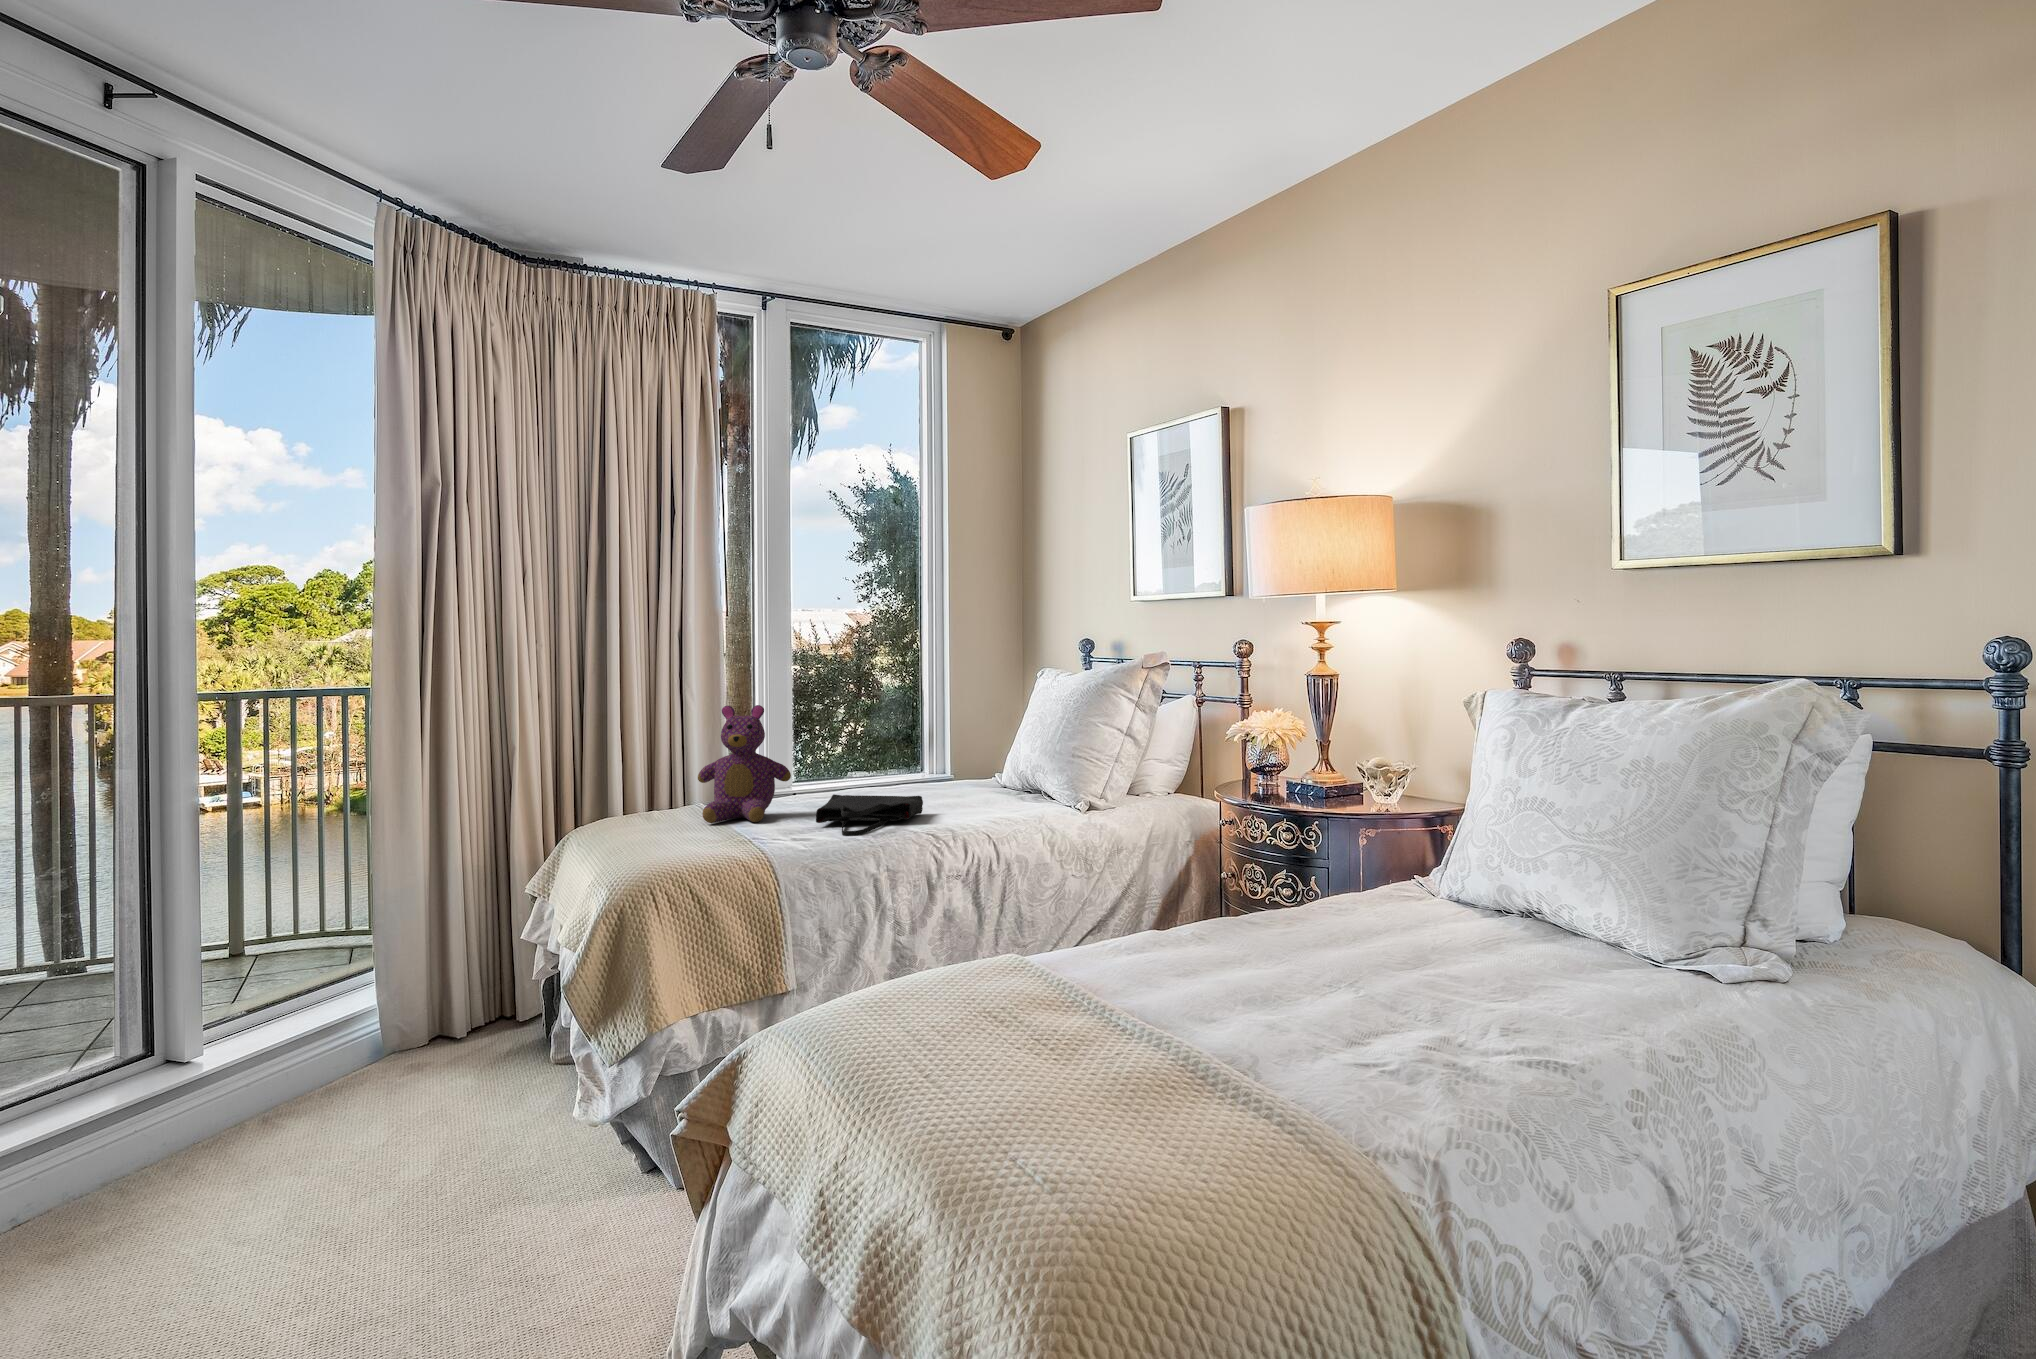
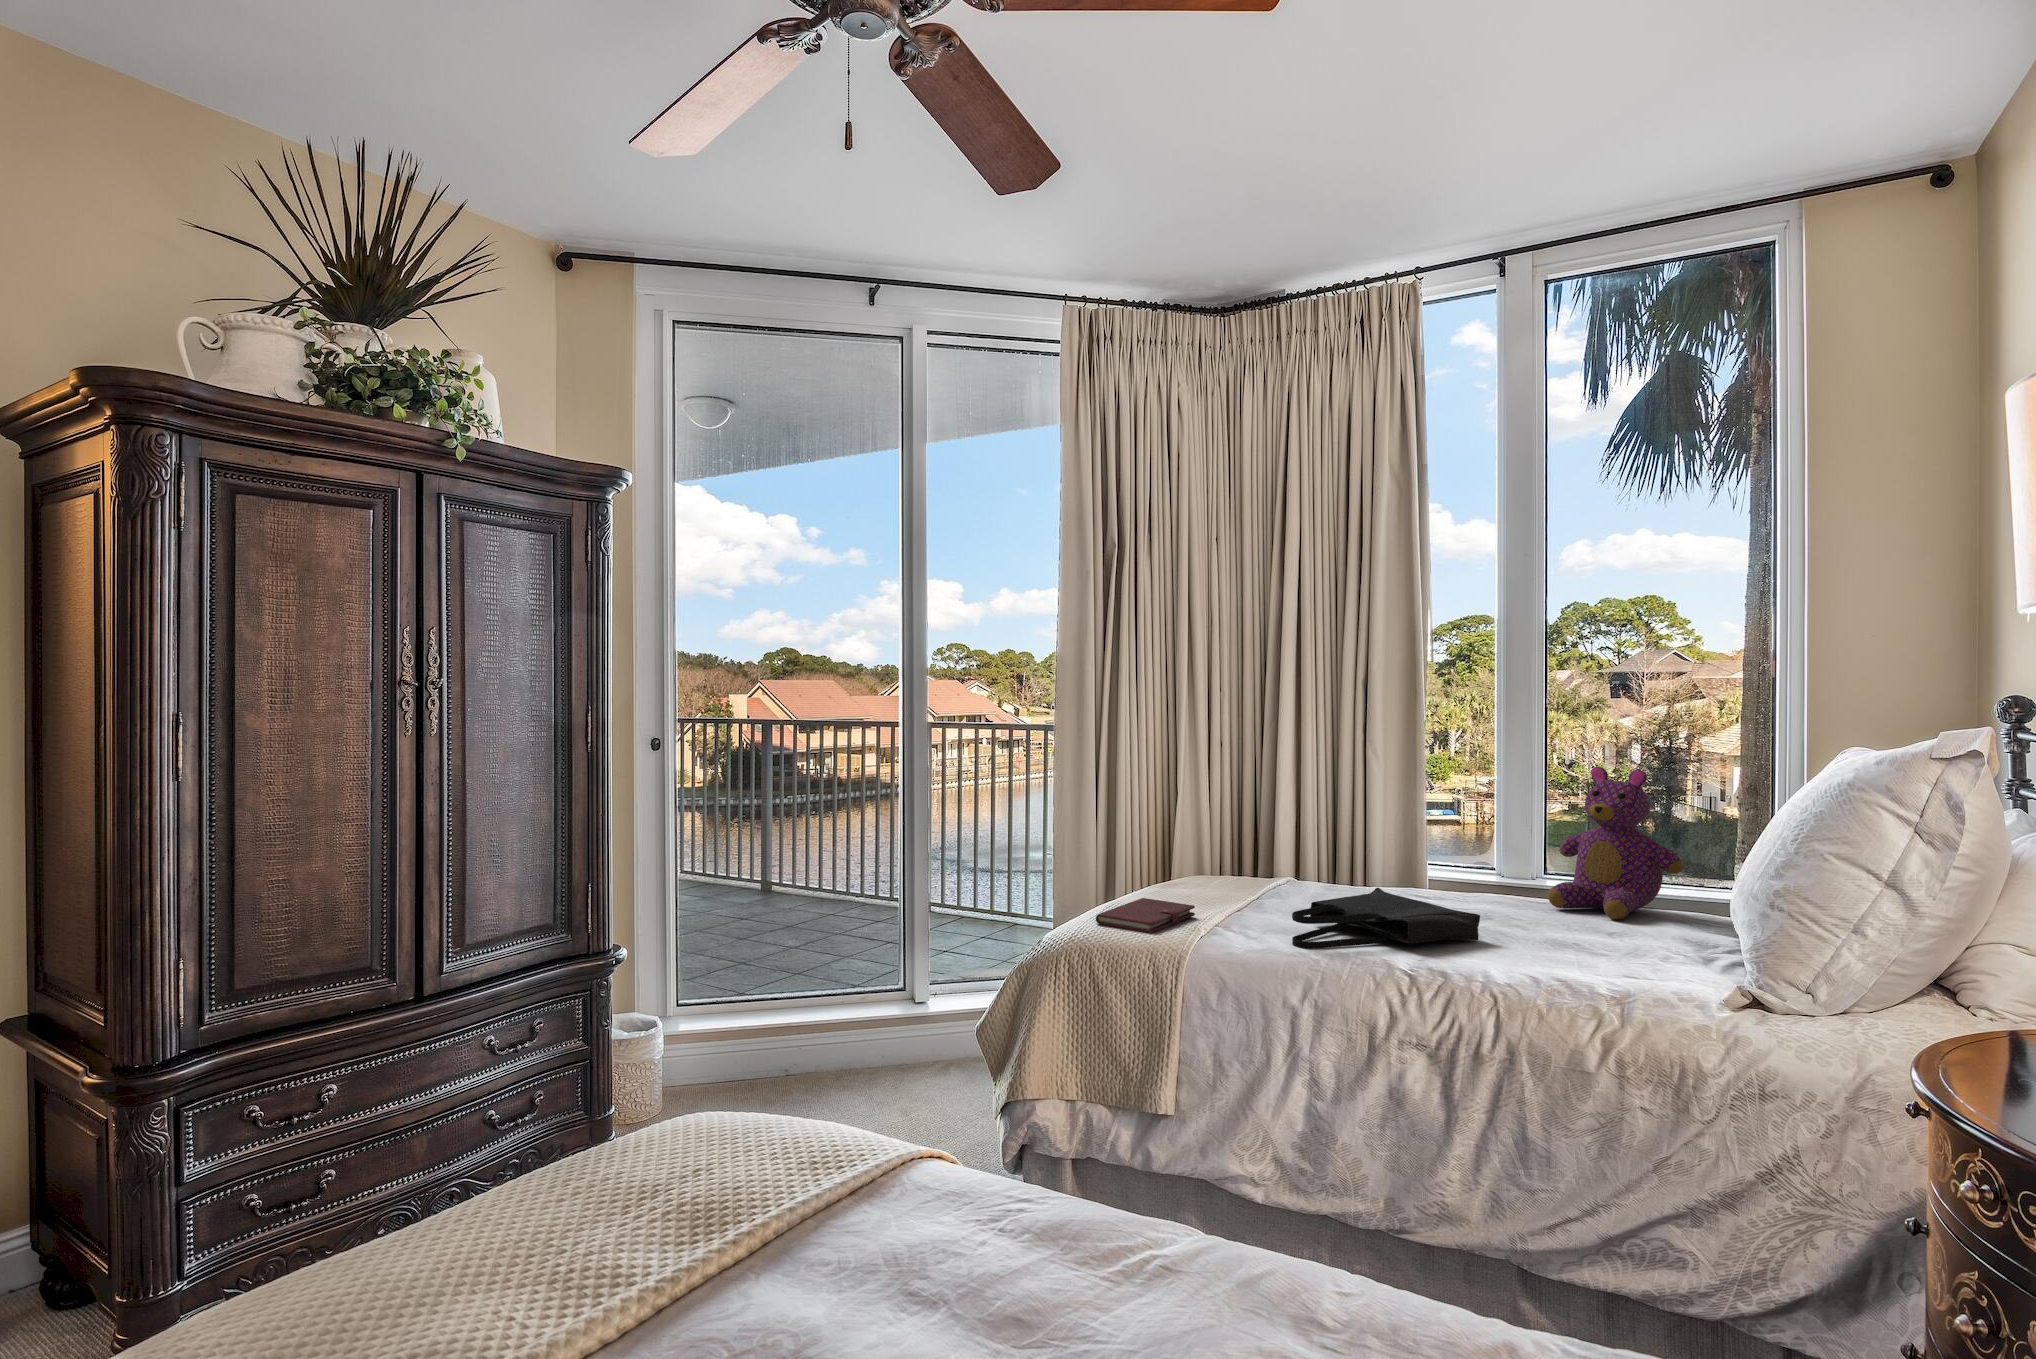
teddy bear: present [698,705,791,823] -> present [1548,767,1683,920]
notebook: none [676,830,744,857] -> present [1096,898,1195,933]

